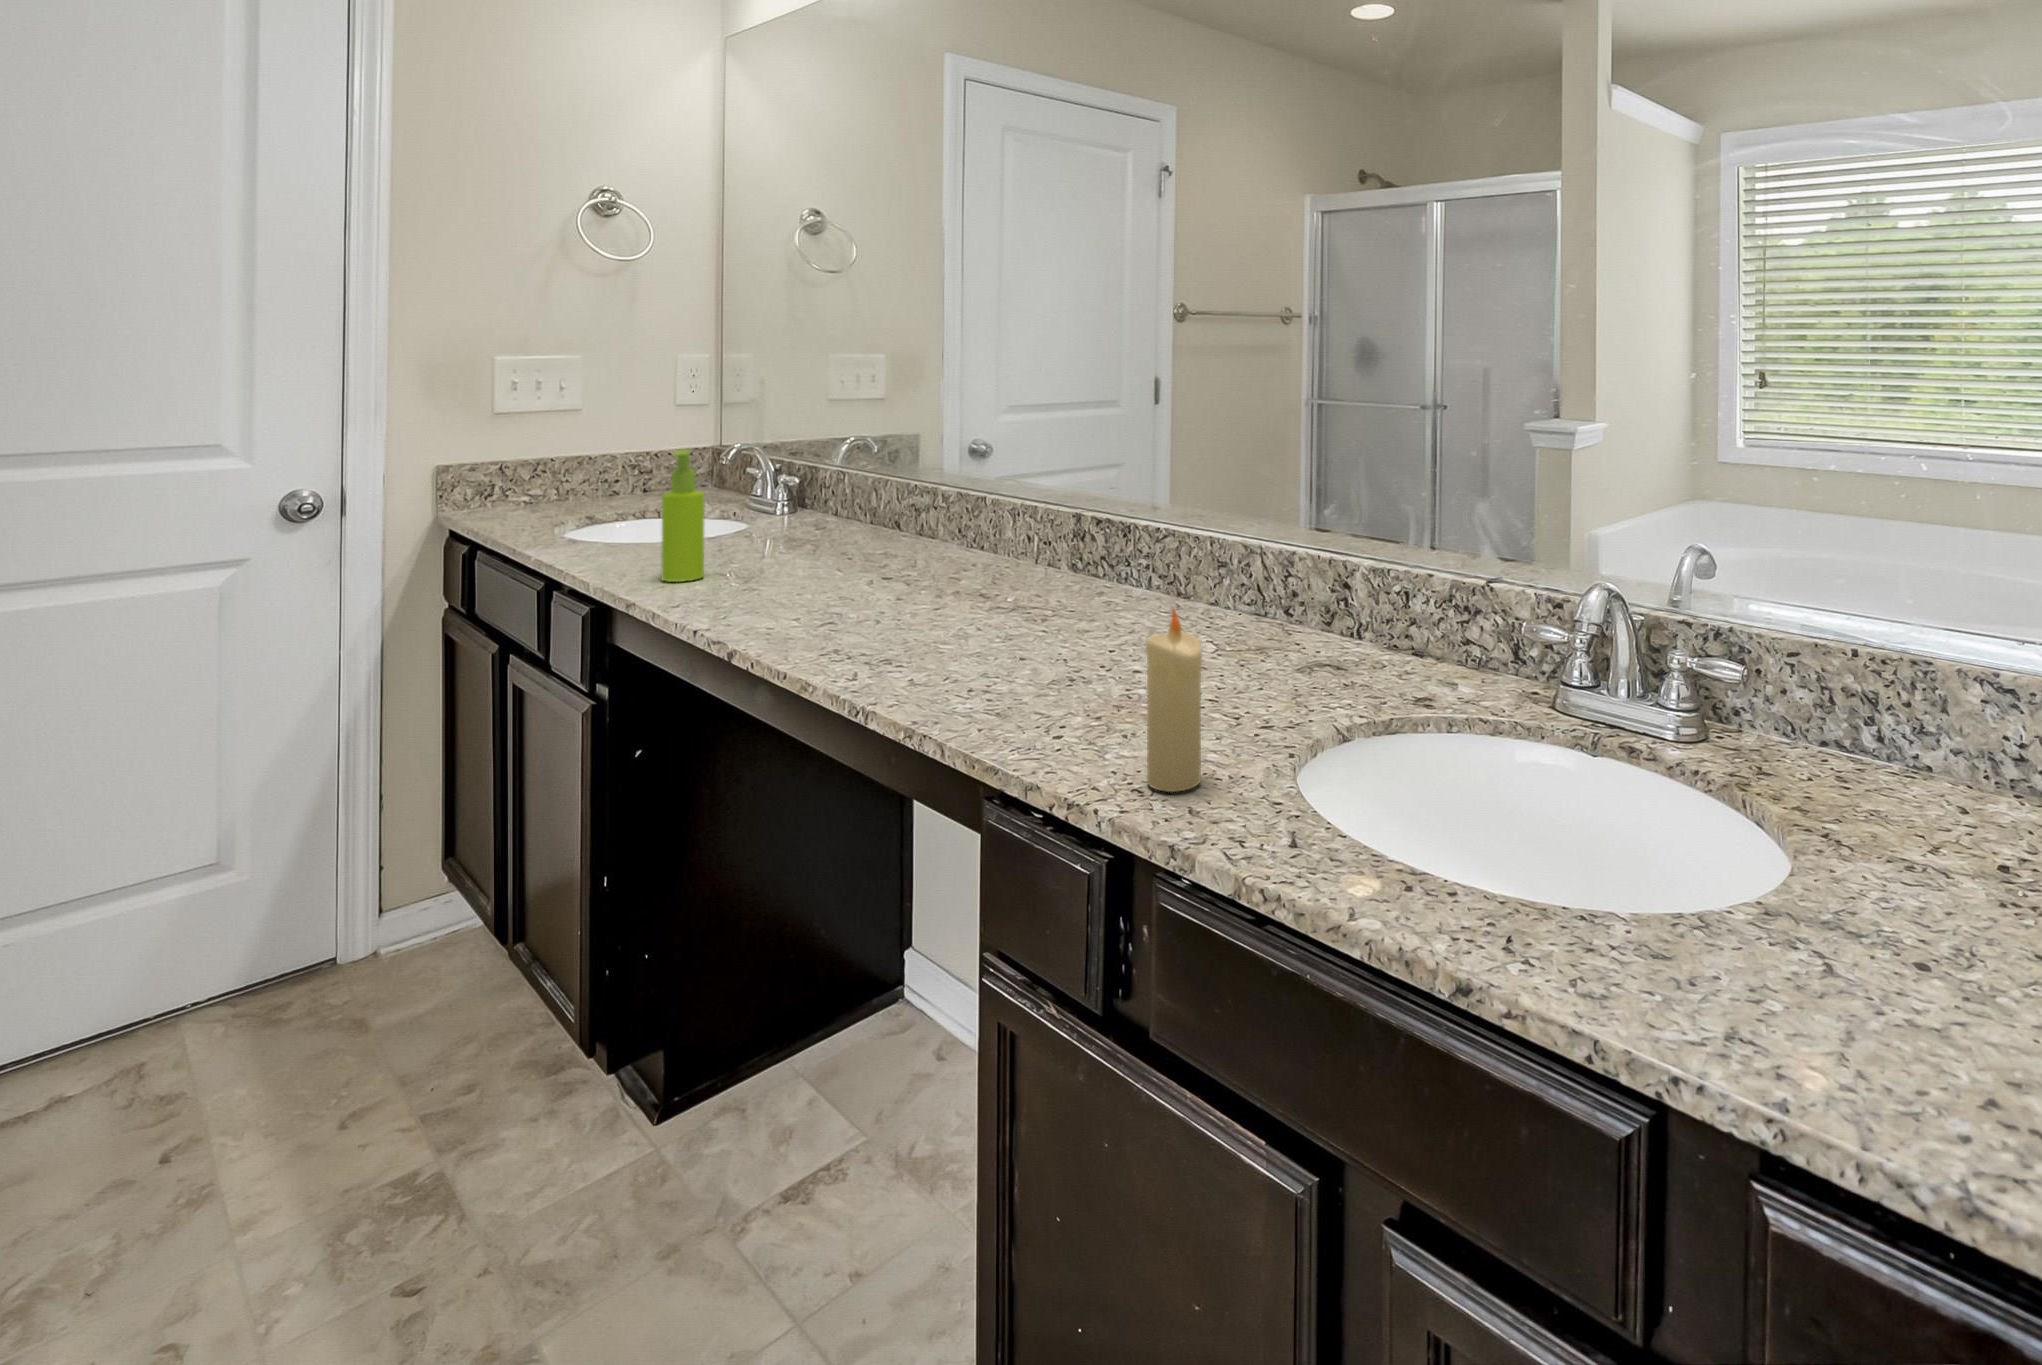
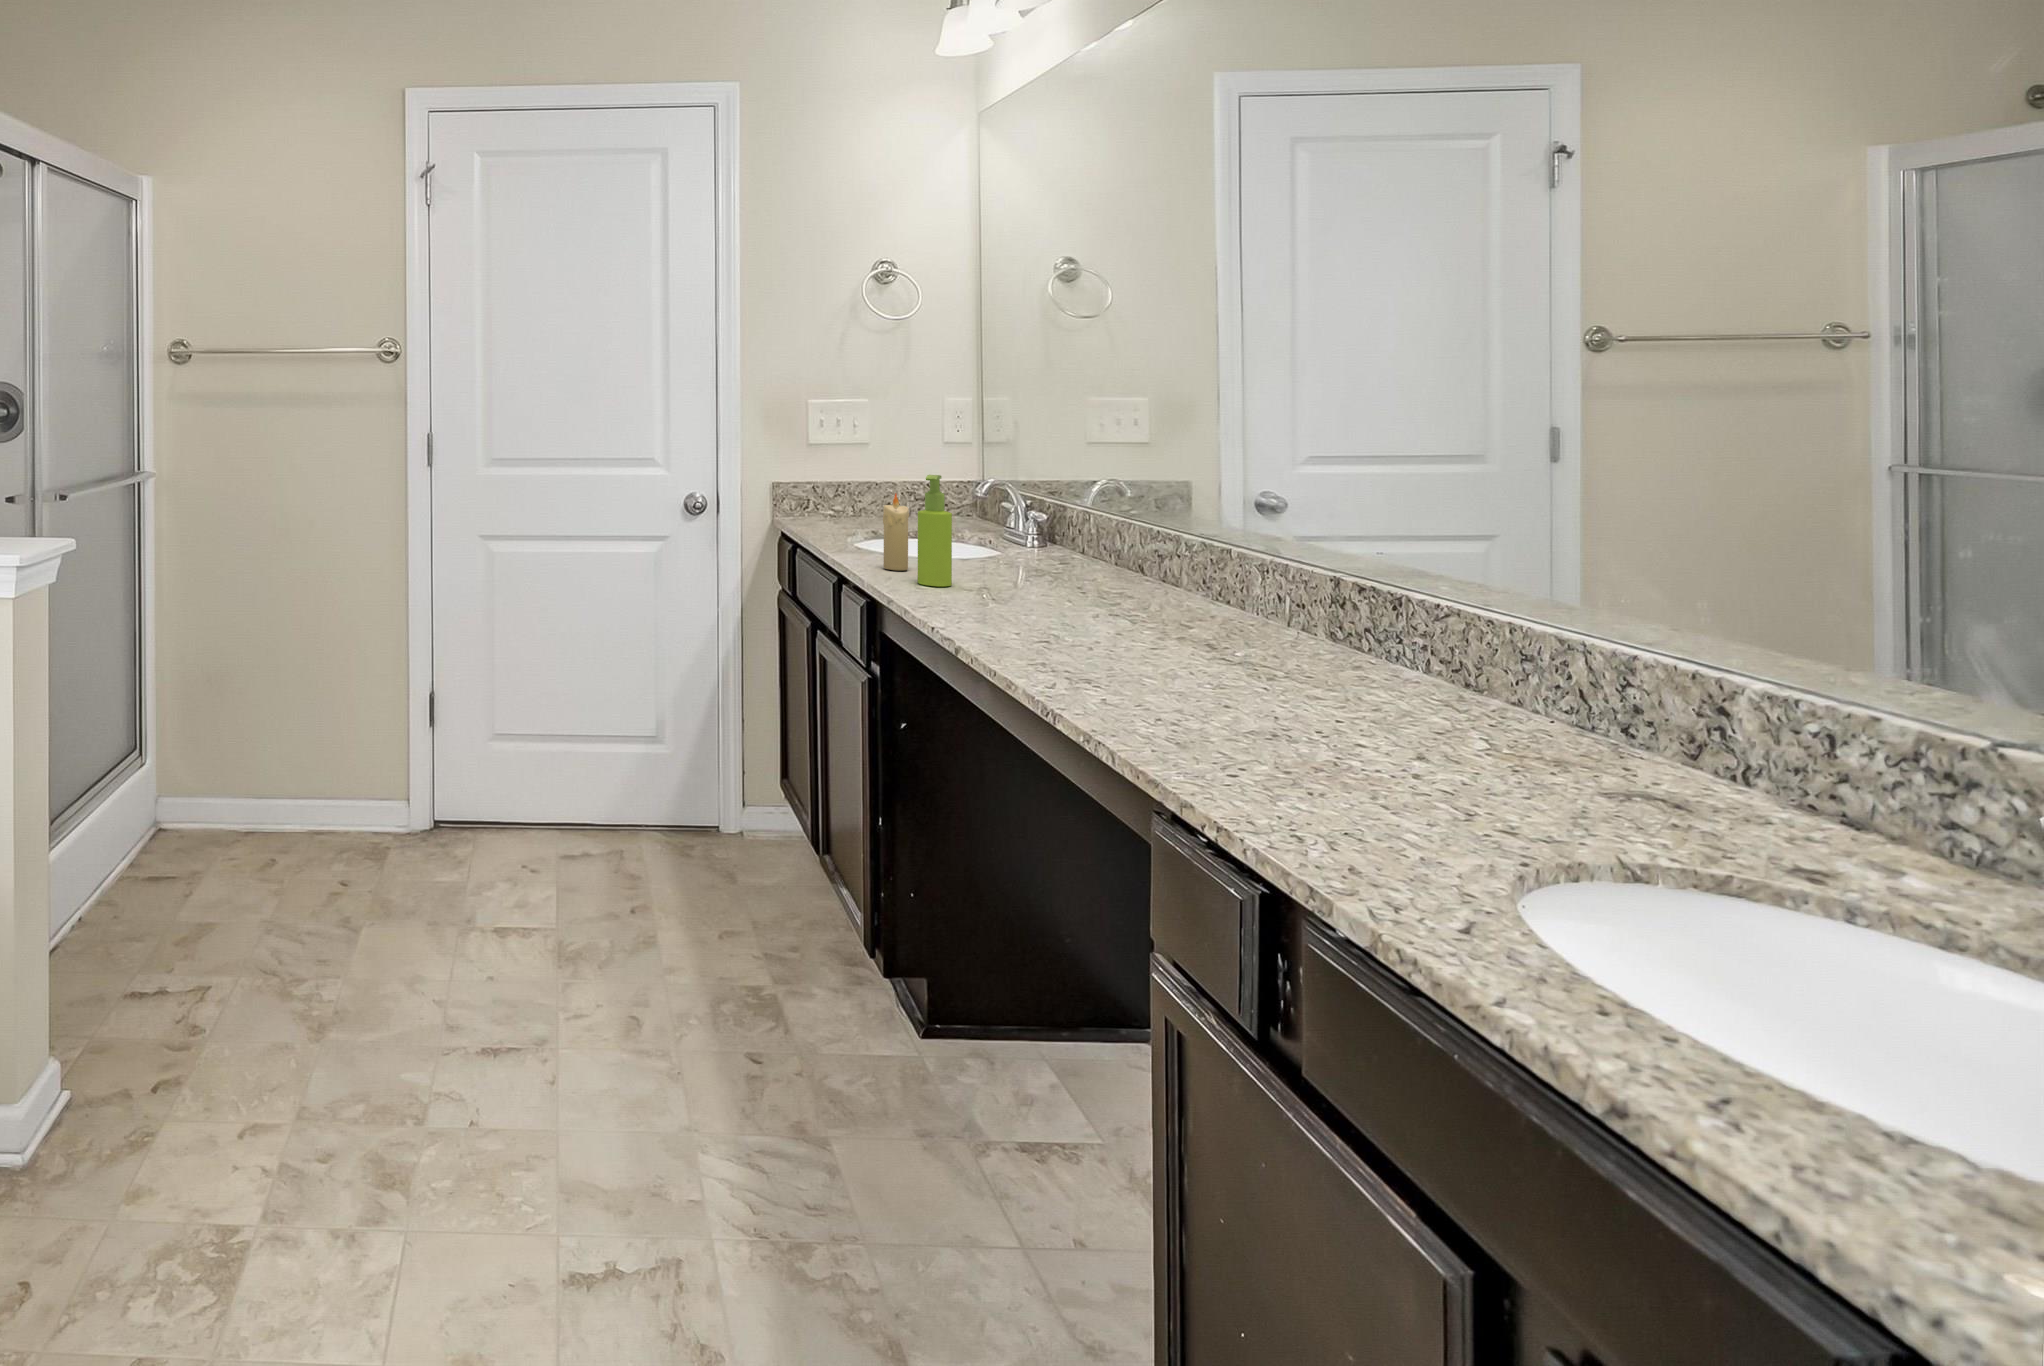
candle: present [1146,609,1202,792] -> present [883,493,909,570]

